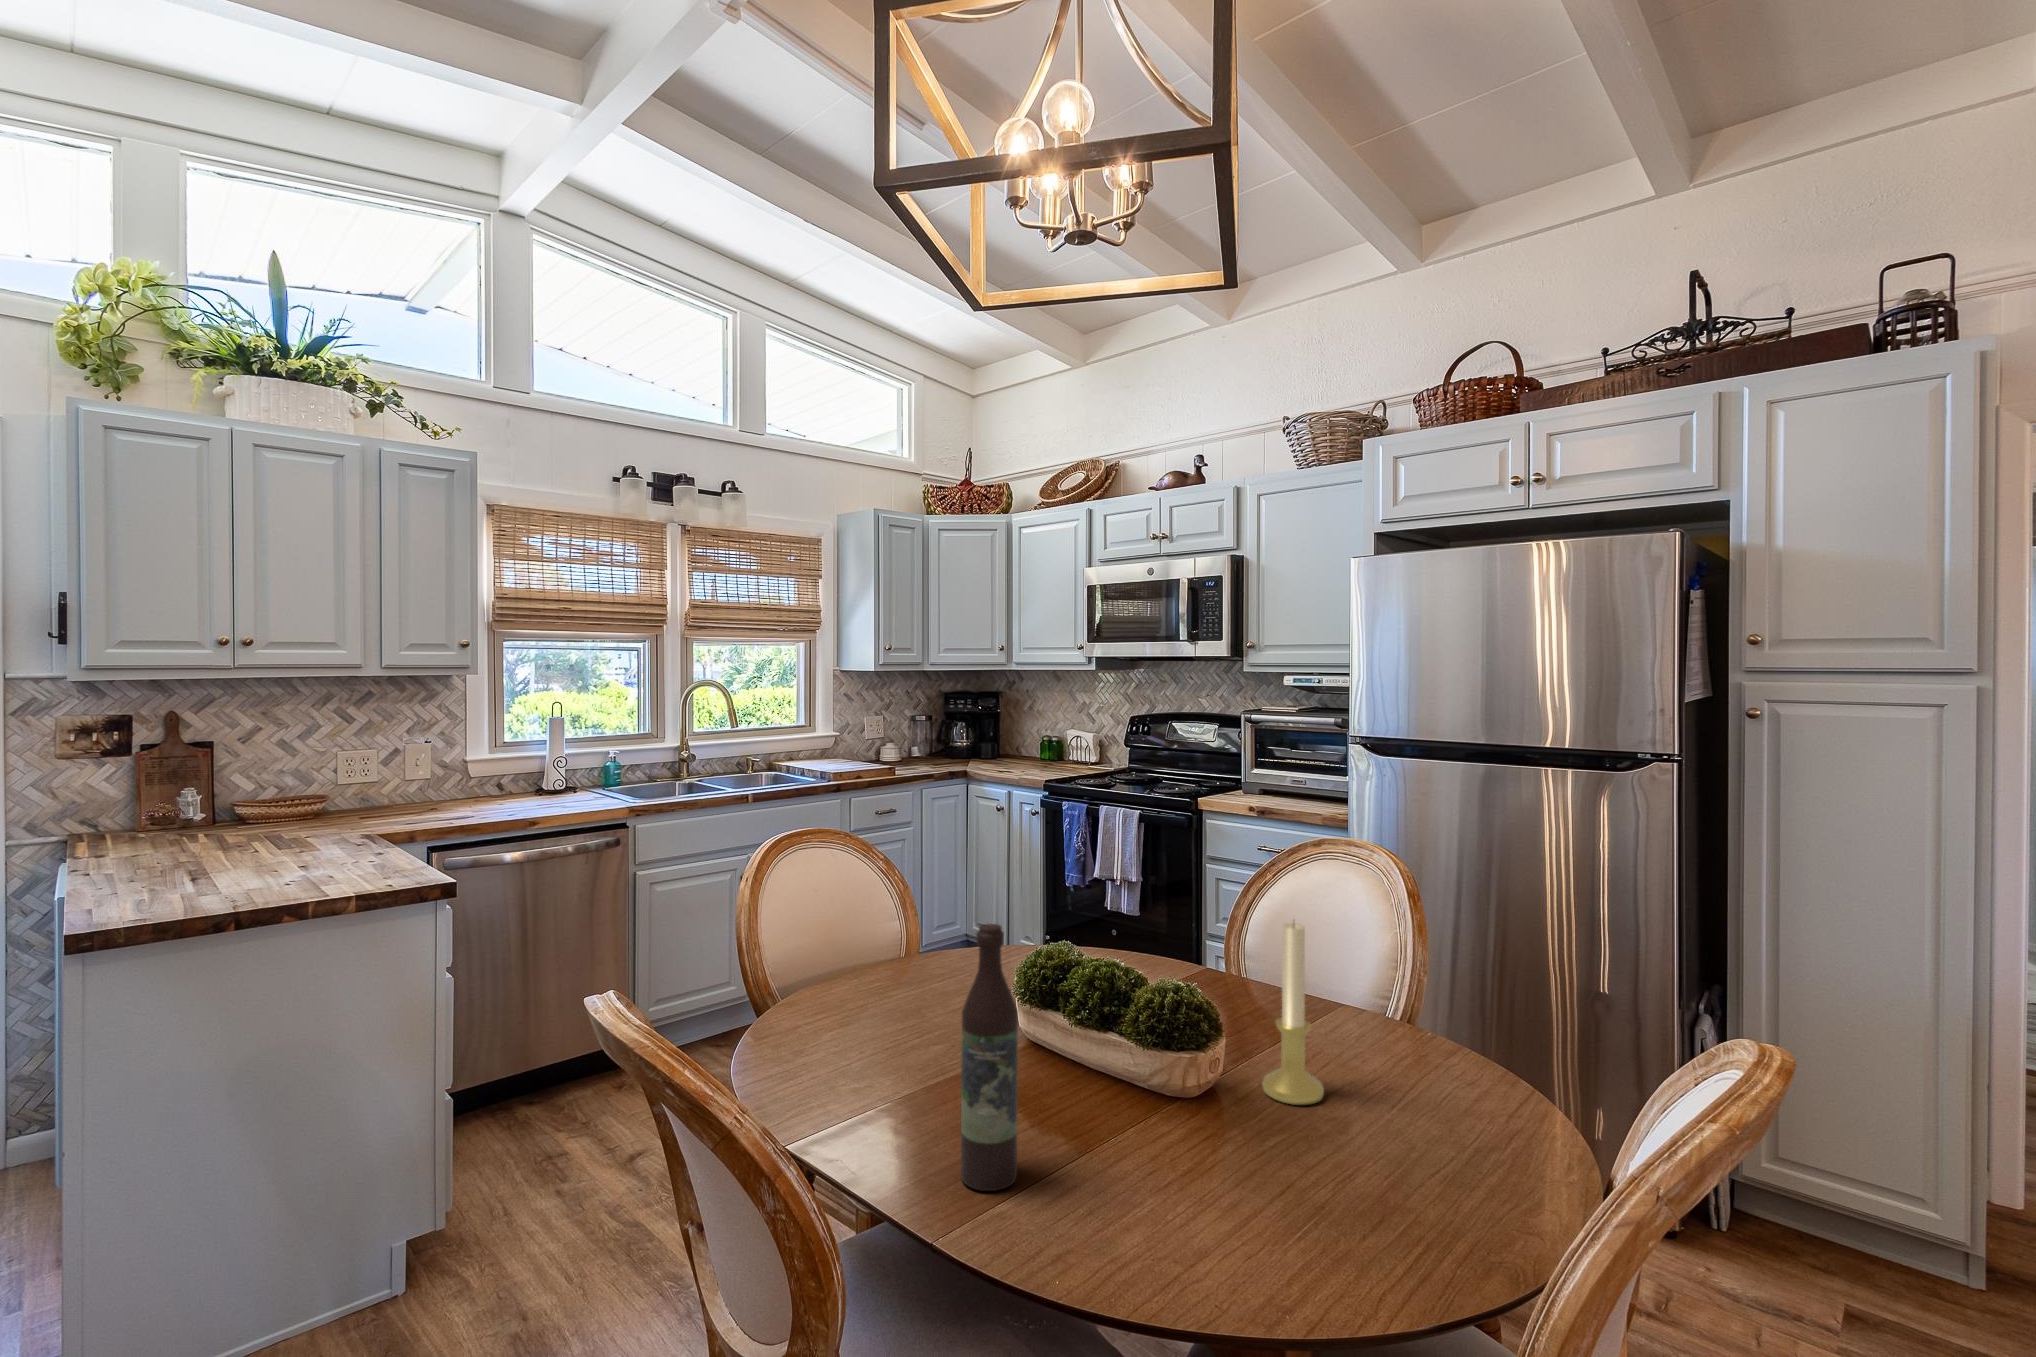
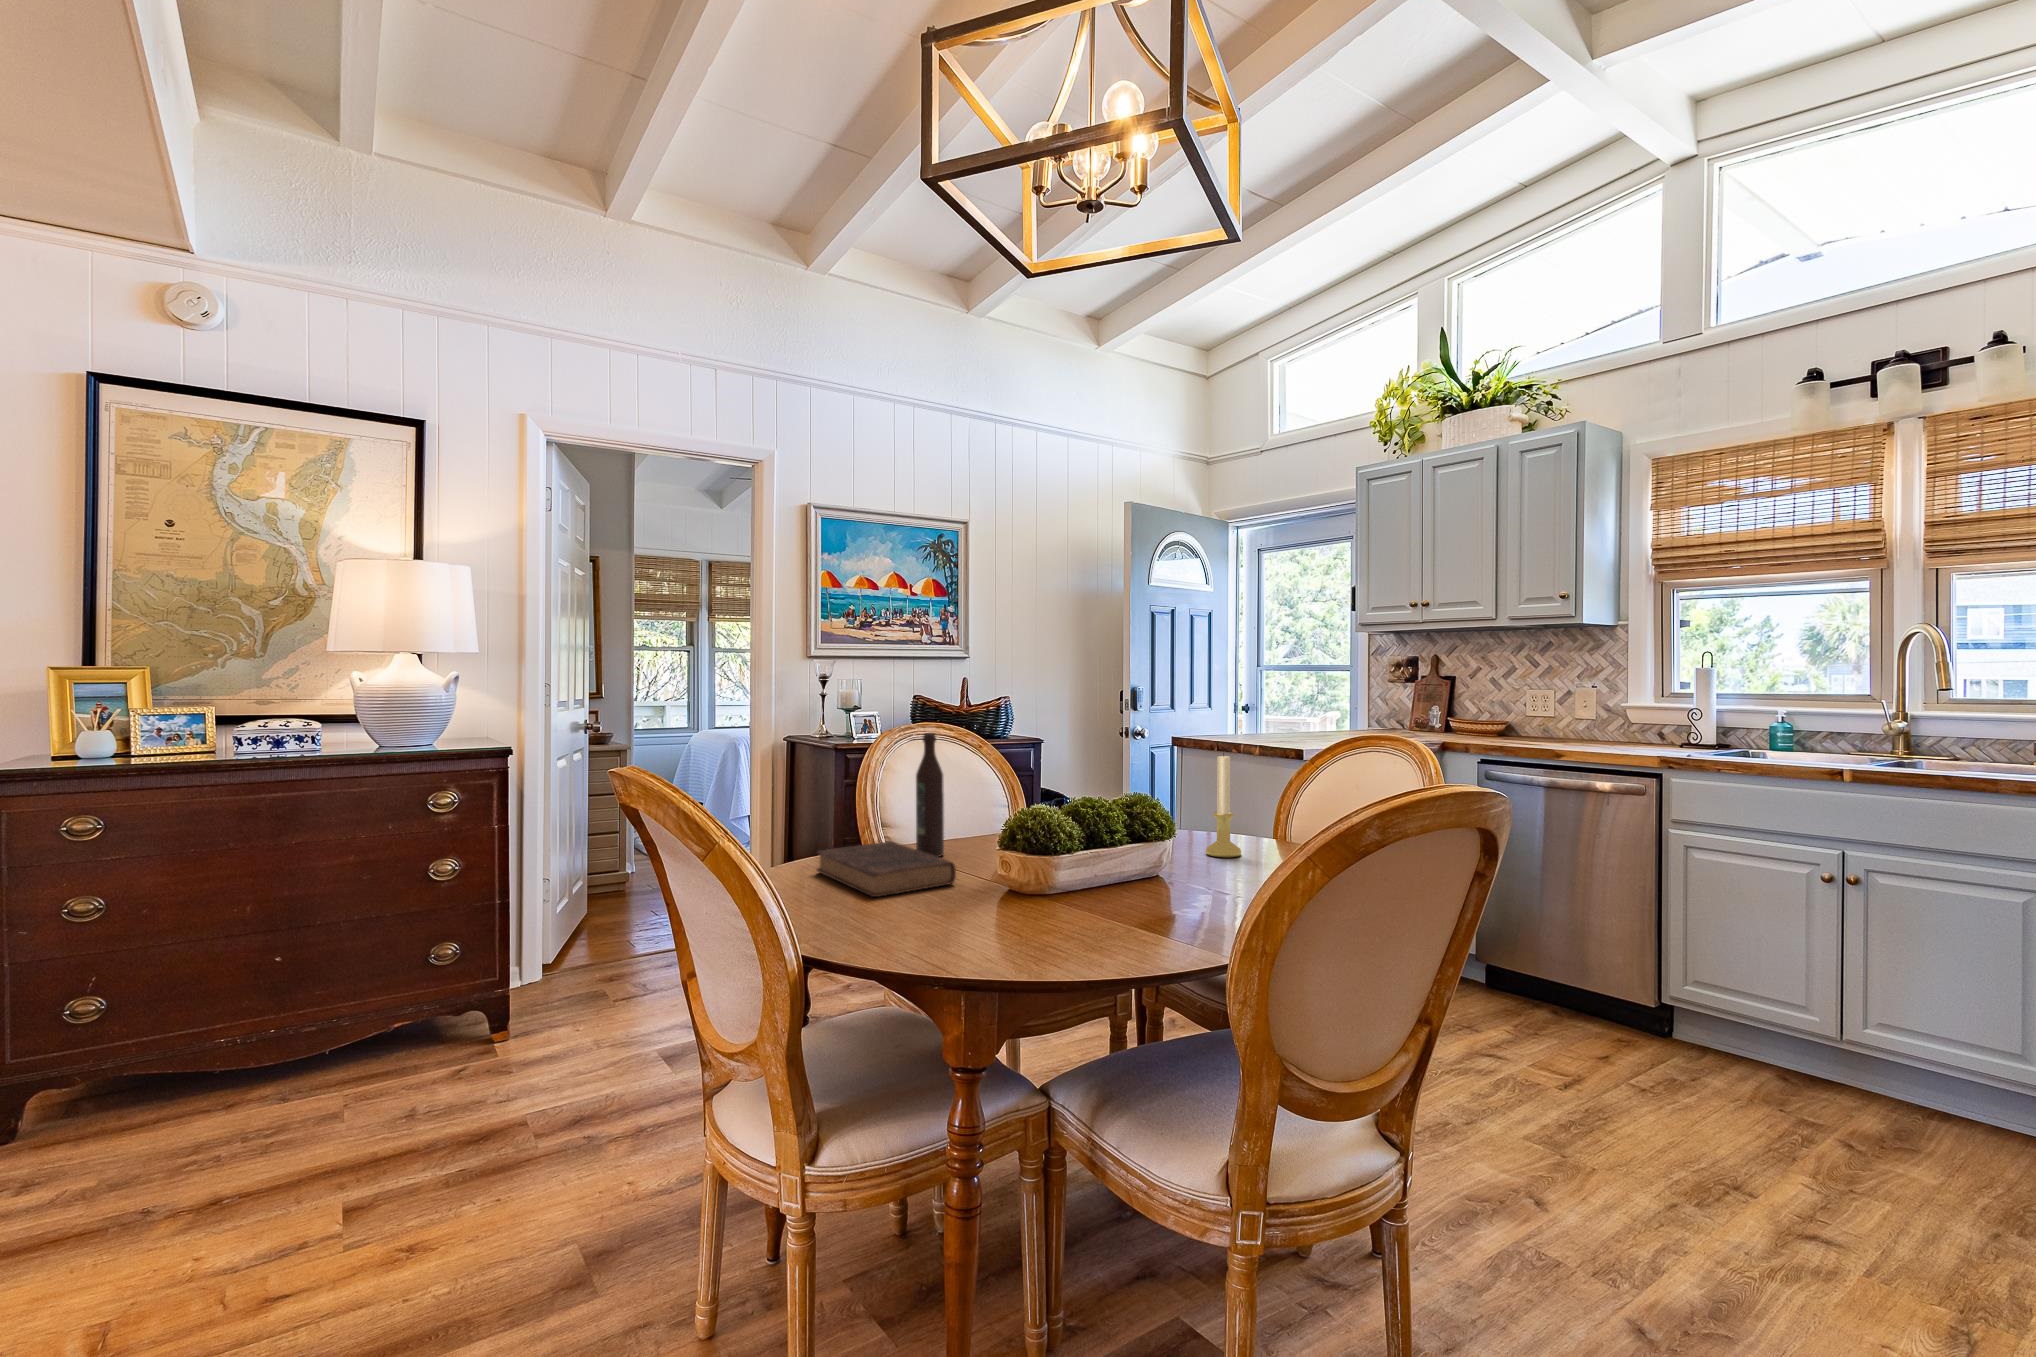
candle holder: present [1262,923,1324,1105] -> present [1206,753,1241,858]
book: none [1065,1086,1341,1281] -> present [817,841,956,897]

